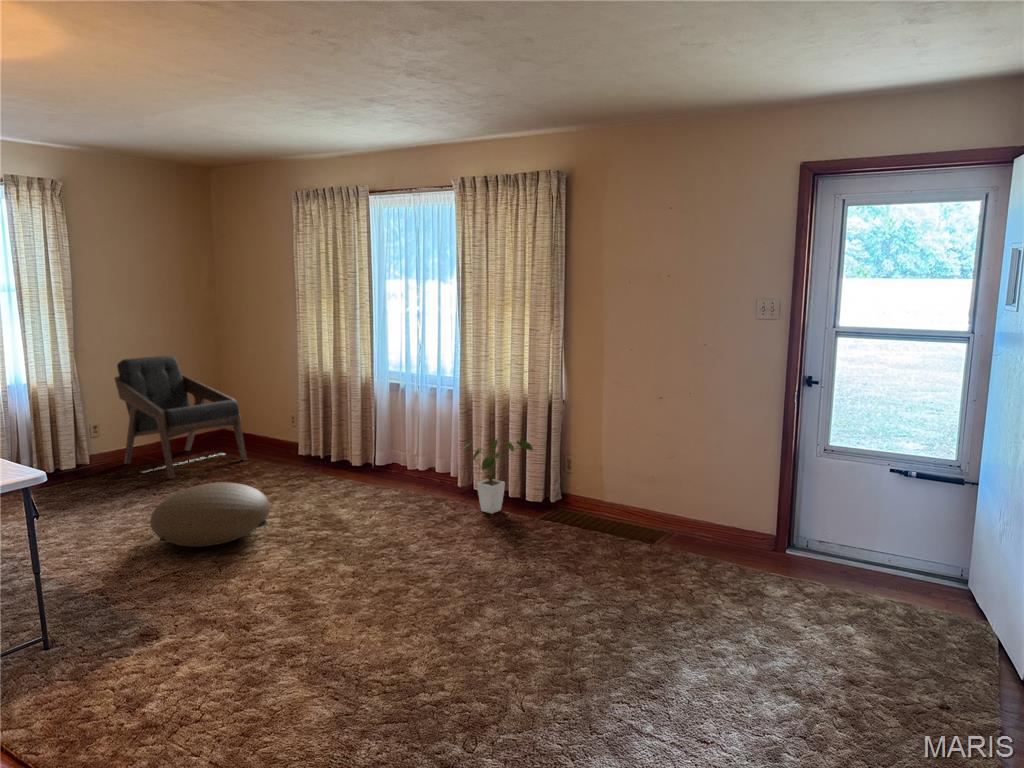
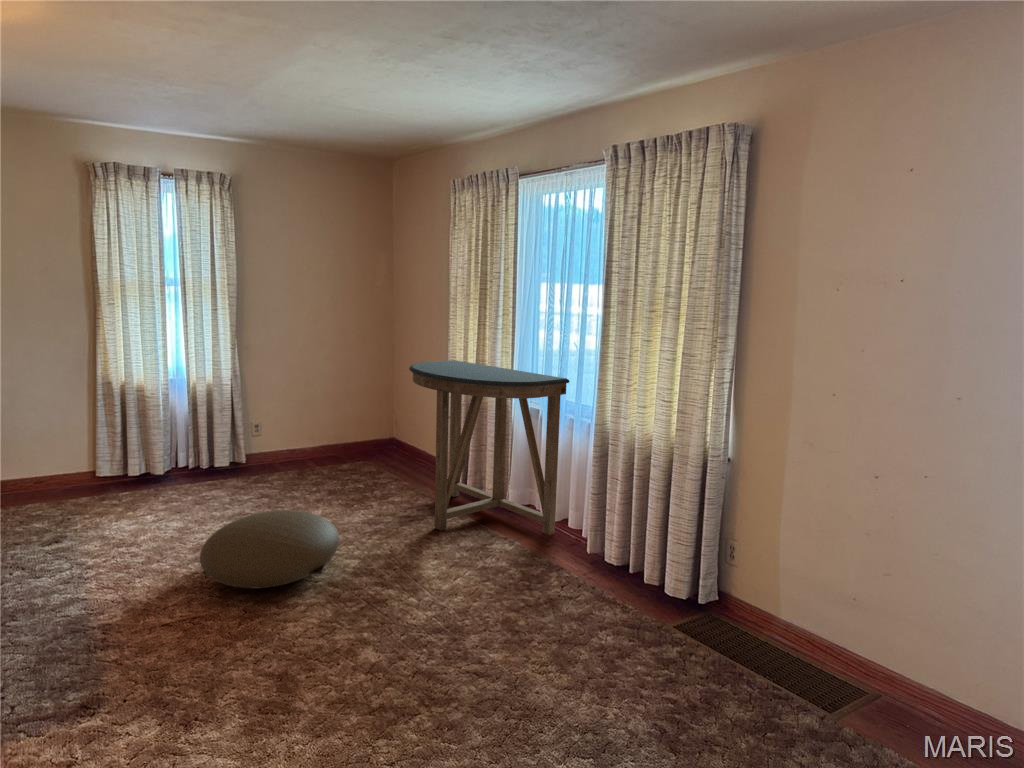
console table: none [284,349,430,490] -> present [409,360,569,535]
lounge chair: present [115,356,247,478] -> none [275,357,389,489]
house plant: present [463,438,533,514] -> none [568,501,673,604]

